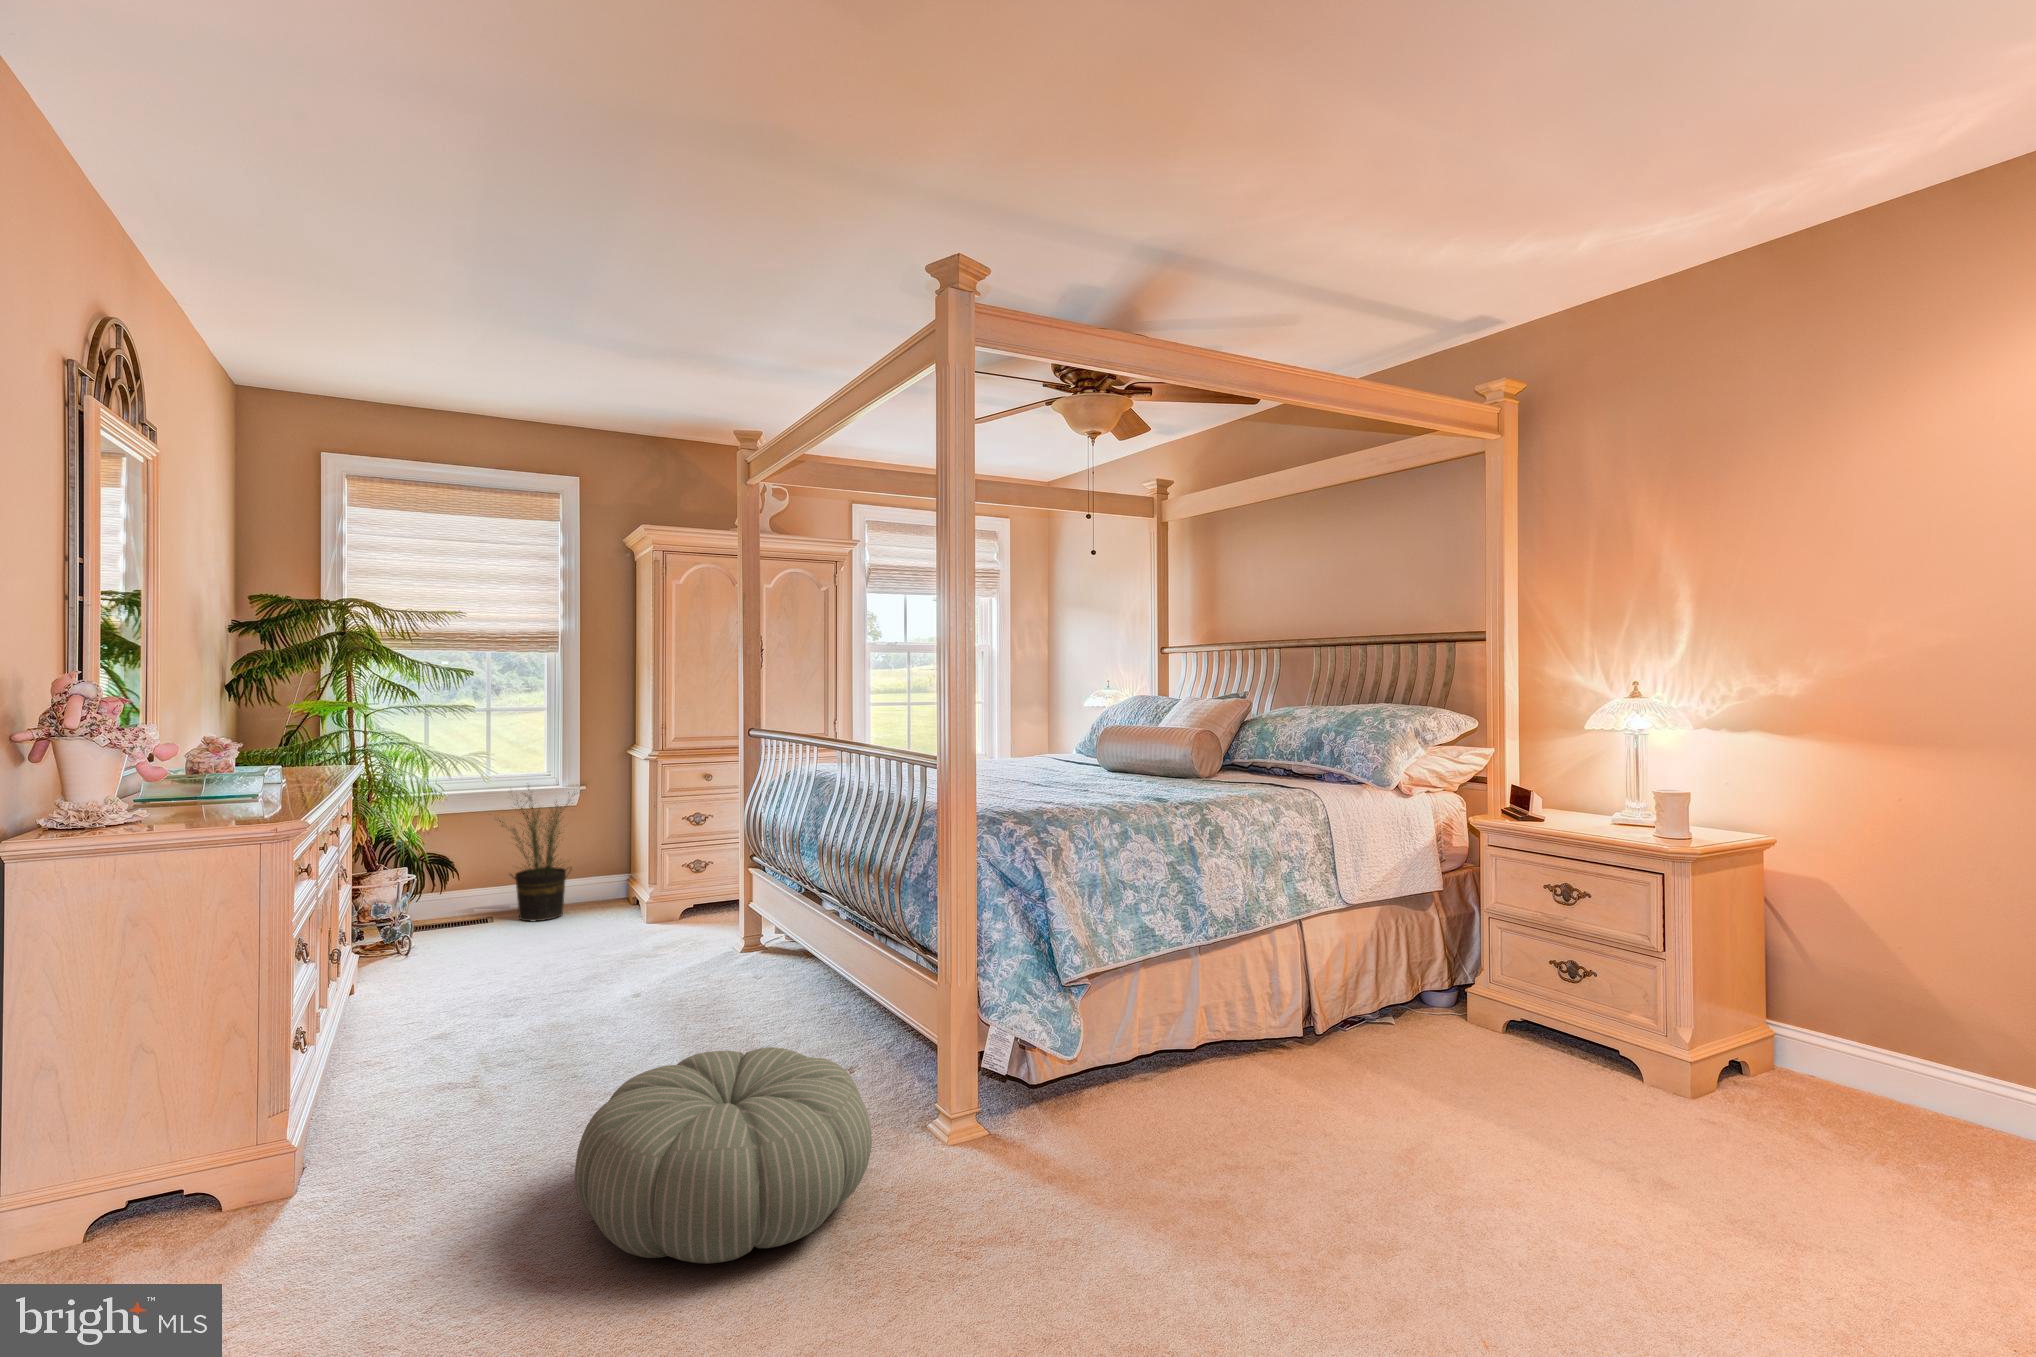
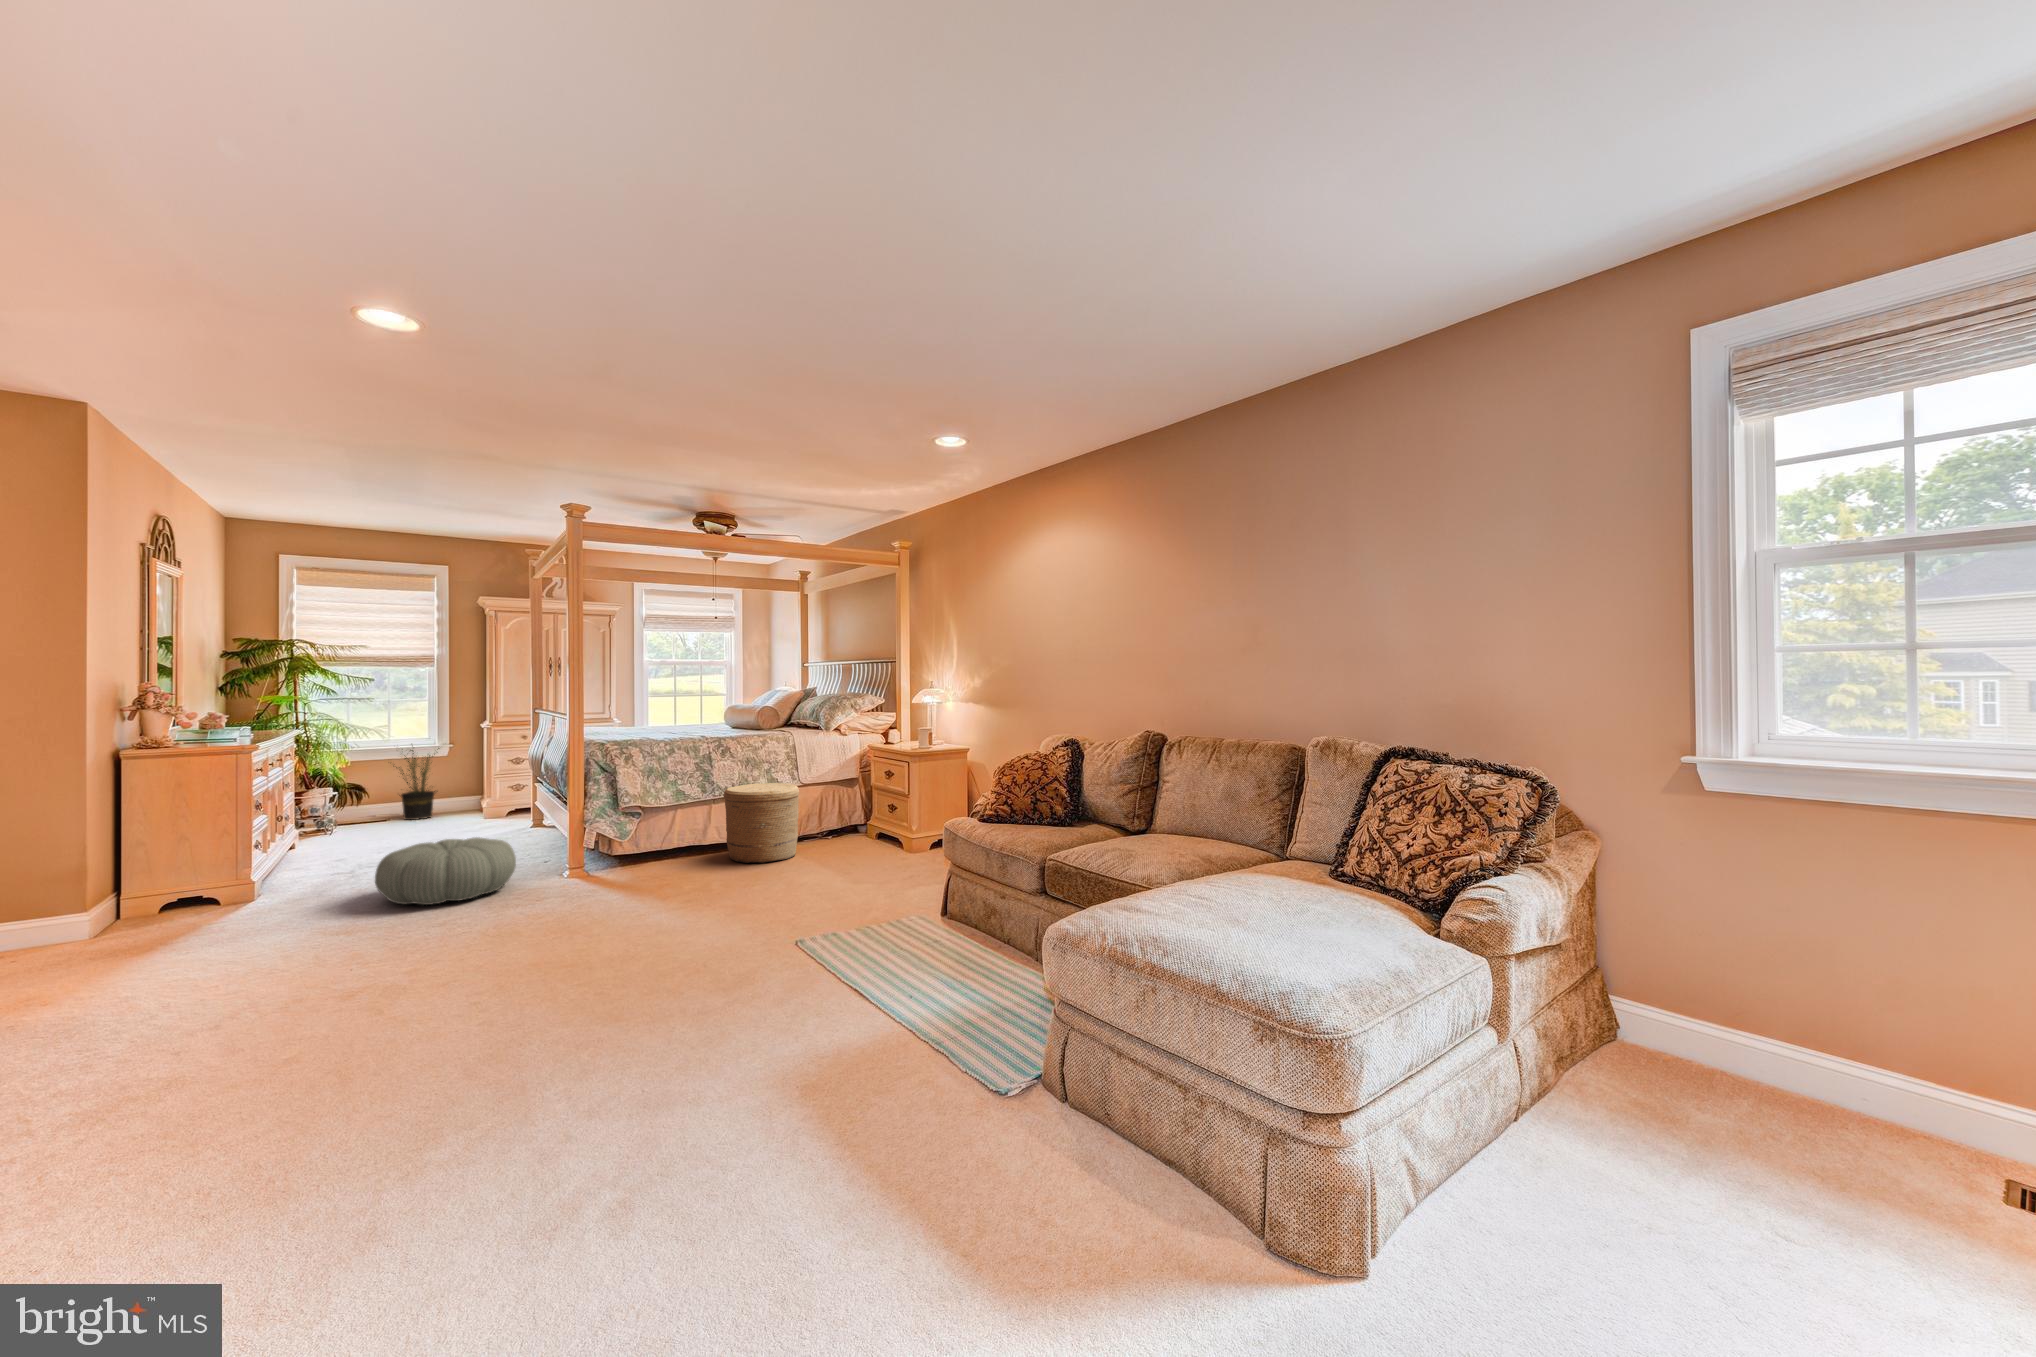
woven basket: none [1238,906,1410,1106] -> present [724,783,799,863]

